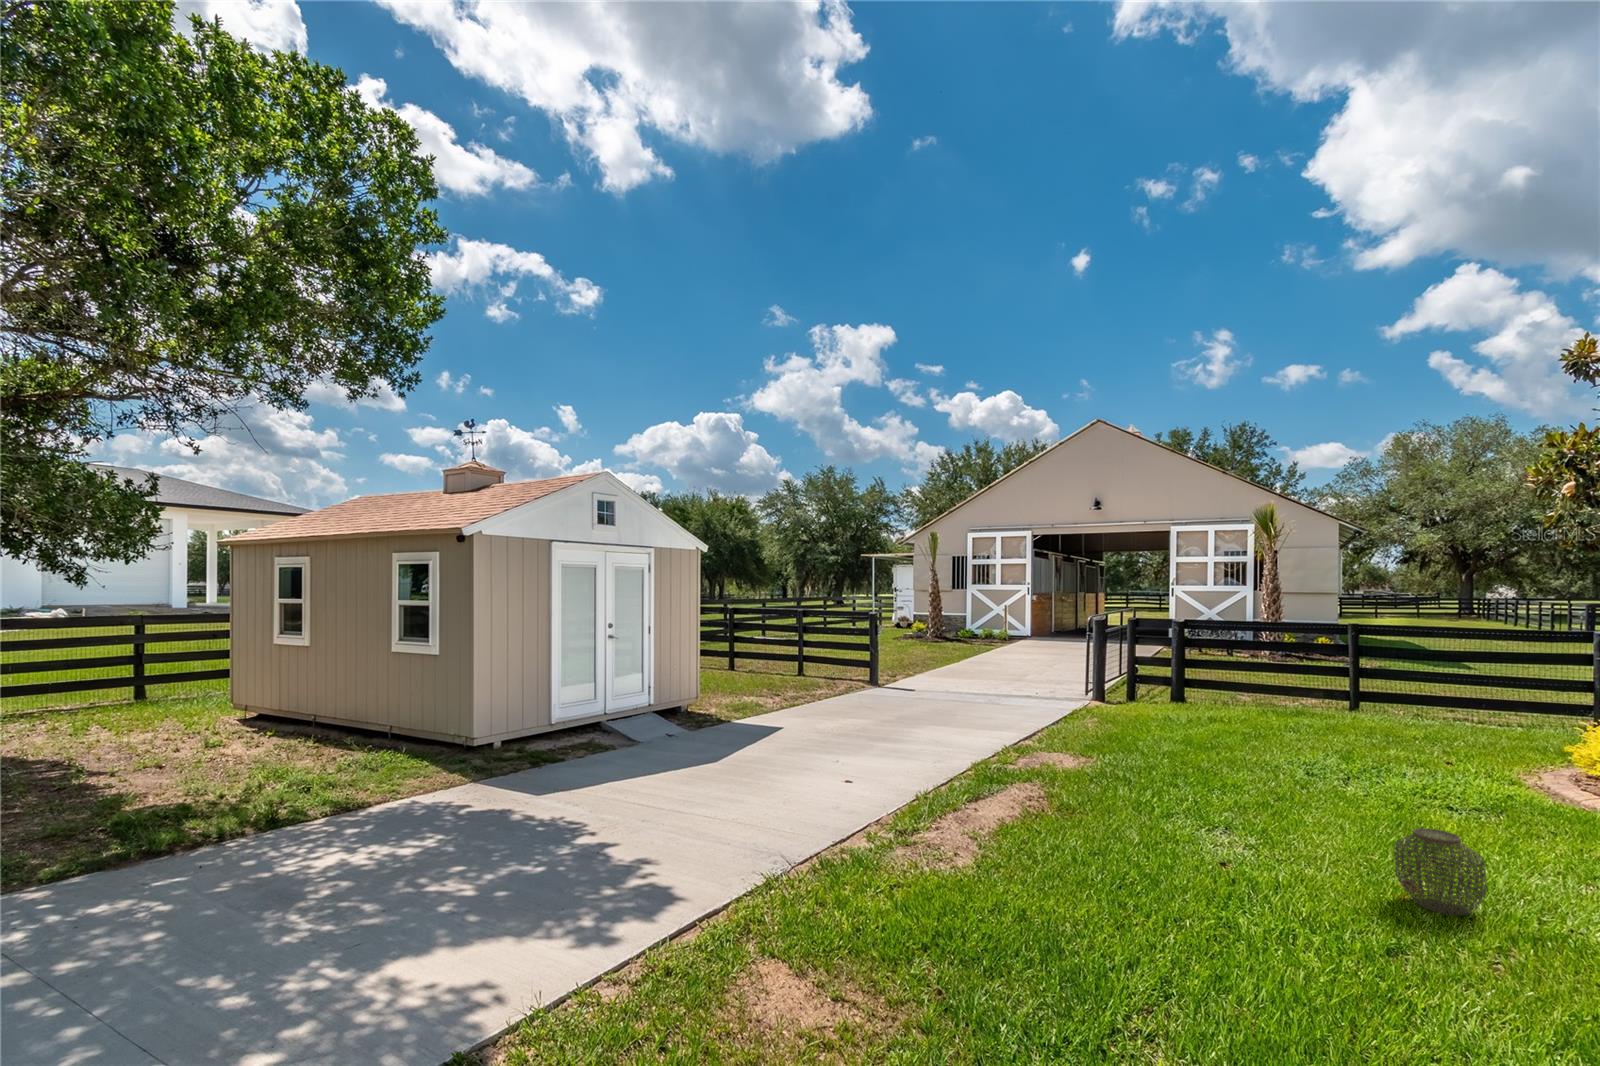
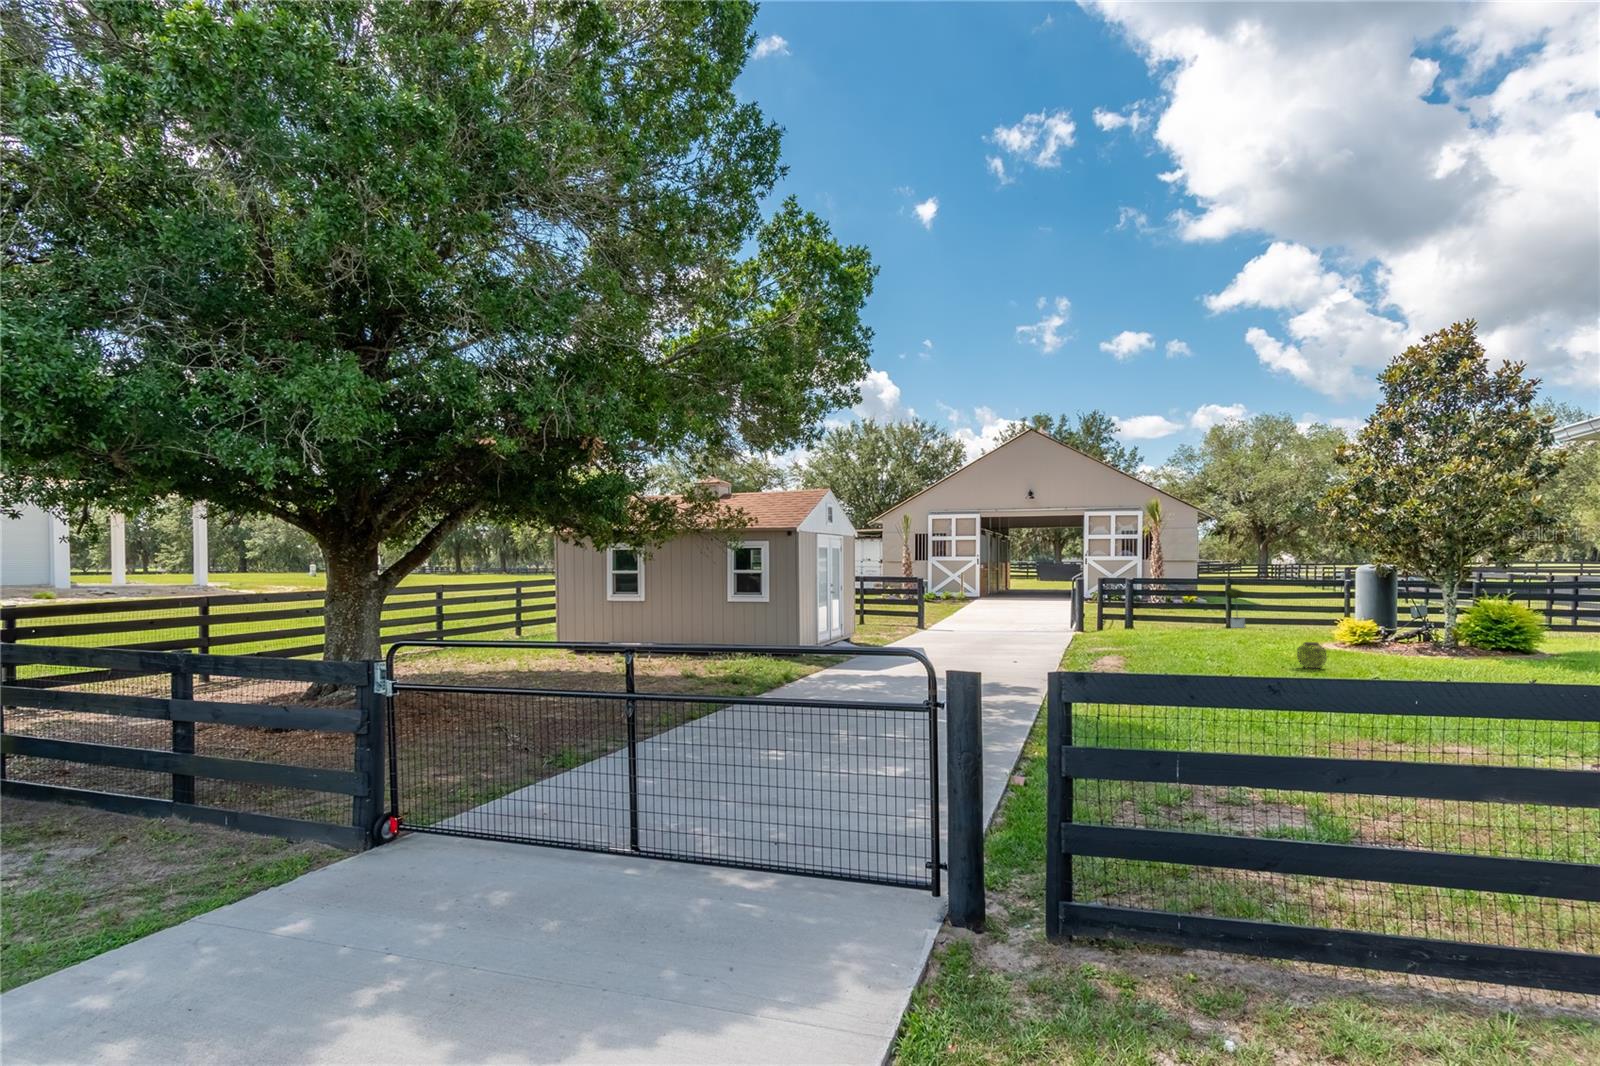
potted tree: none [1325,644,1367,718] -> present [1225,588,1246,628]

